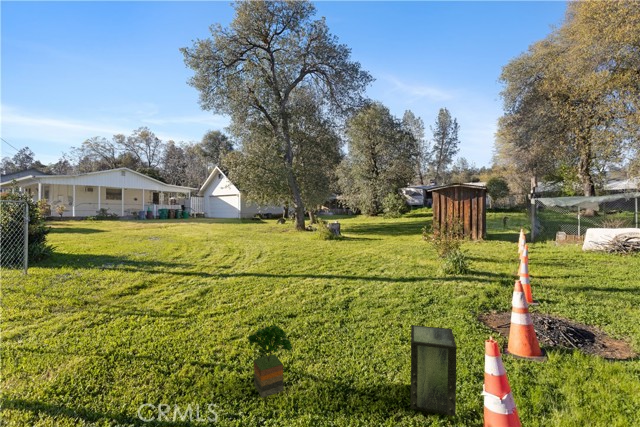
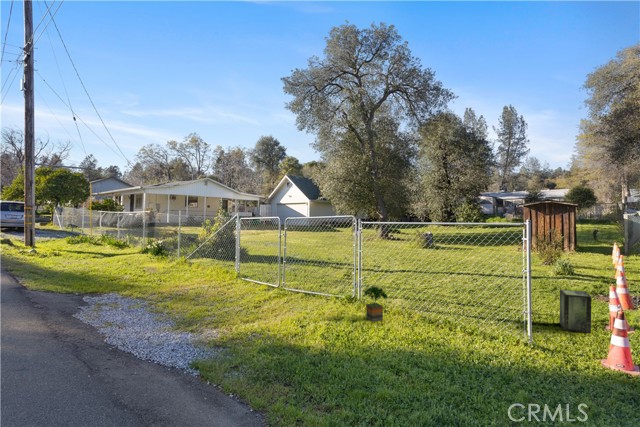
potted tree: present [247,325,292,398] -> present [364,287,388,322]

